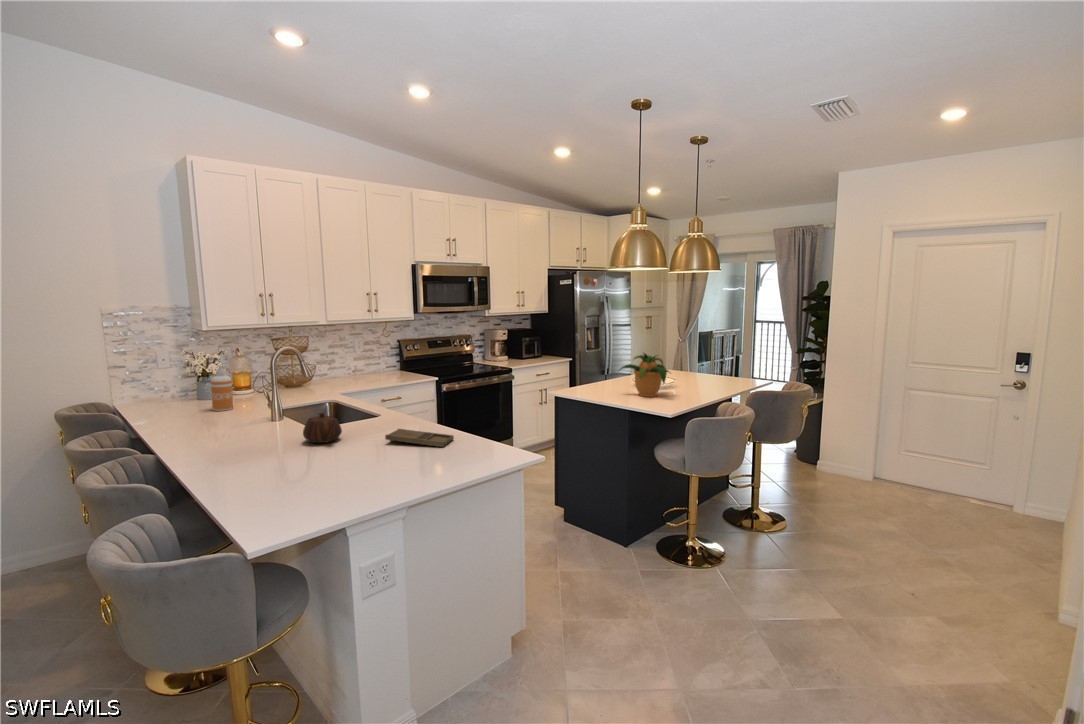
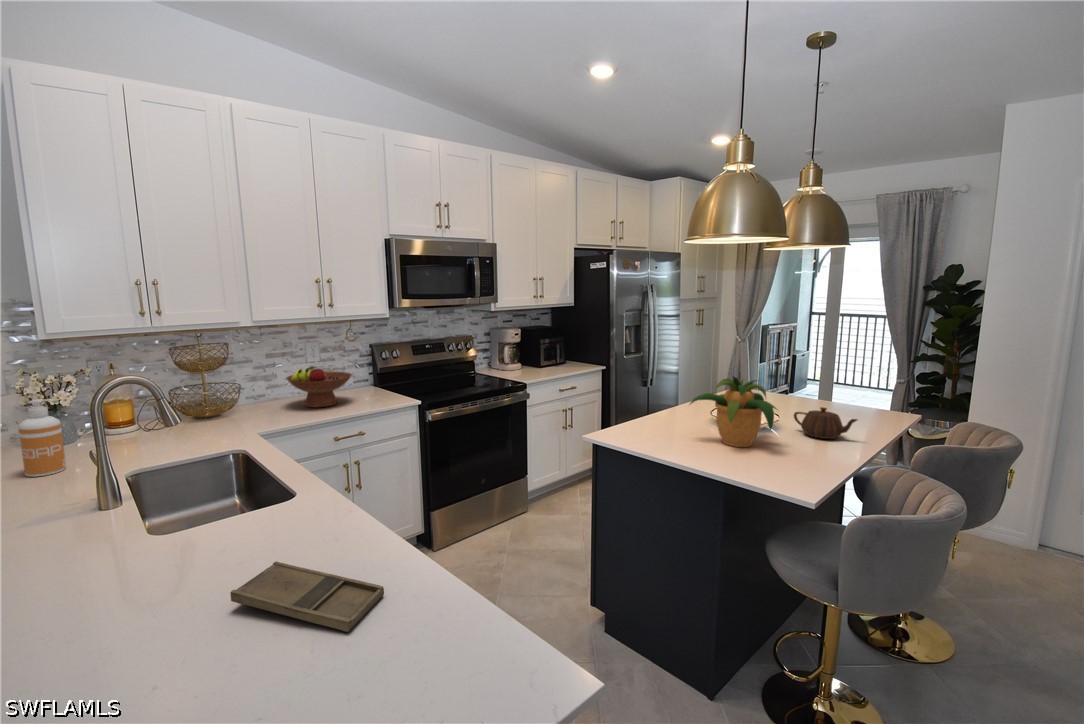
fruit bowl: none [345,353,390,382] -> present [286,366,352,407]
teapot: present [303,413,342,443] -> present [794,407,857,439]

